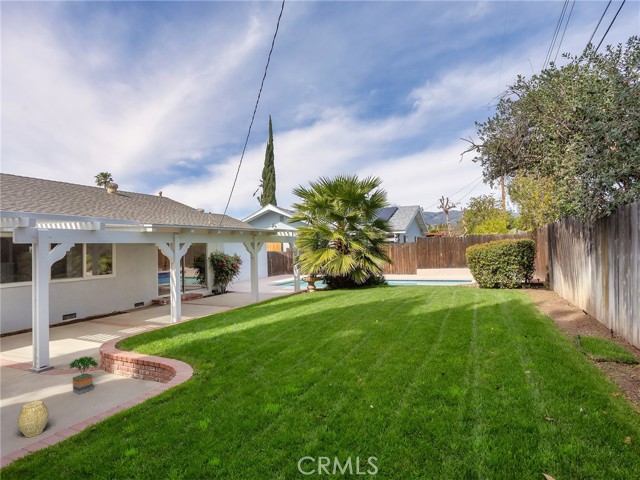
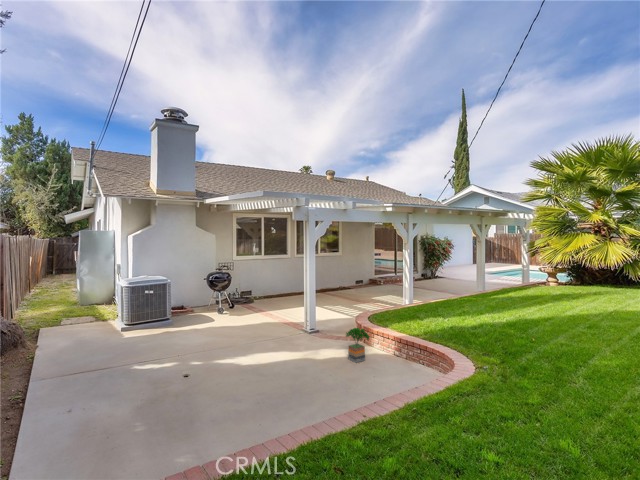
woven basket: present [17,401,49,437] -> none [326,365,349,397]

